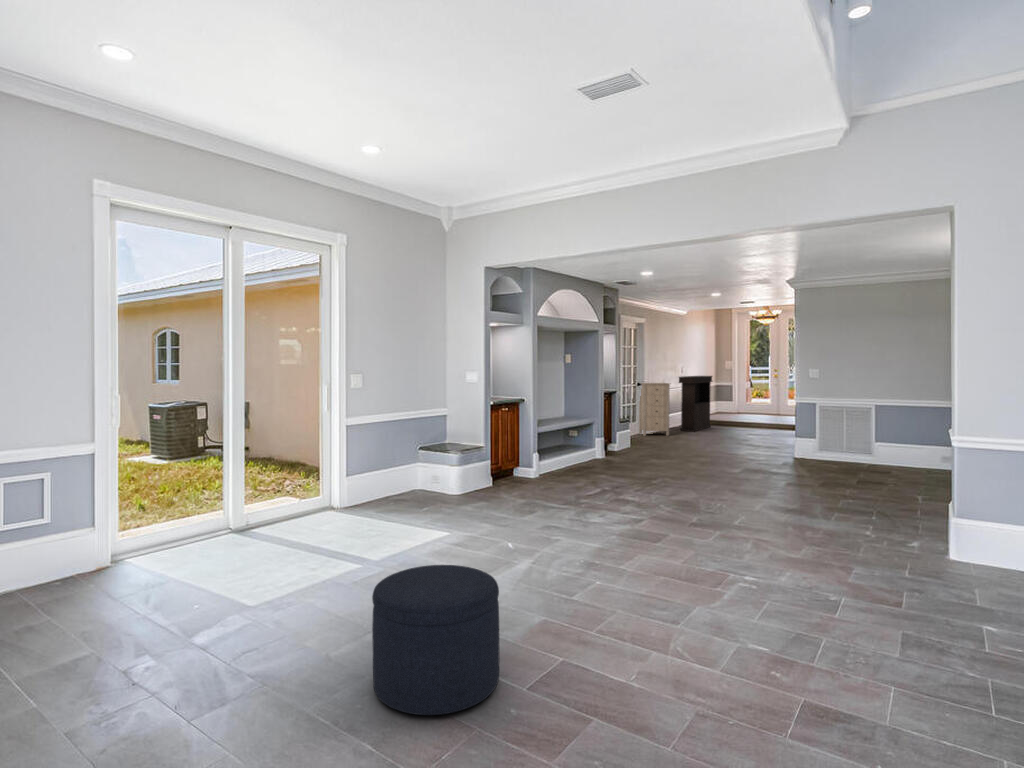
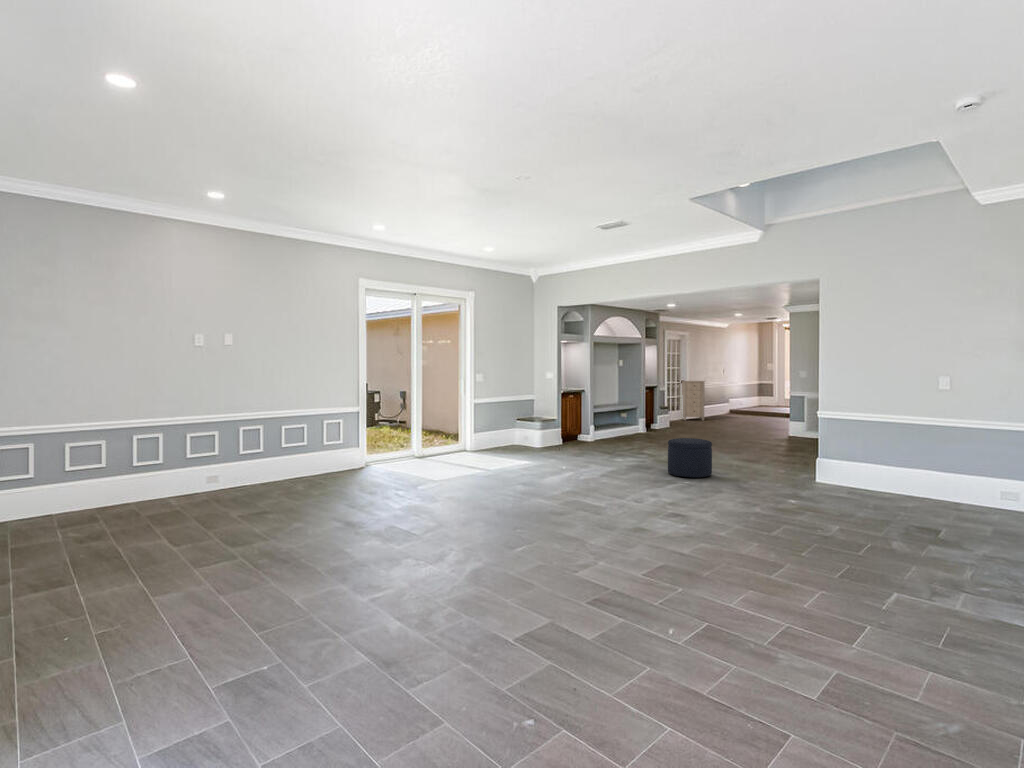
console table: present [679,376,712,432] -> none [715,376,746,418]
ottoman: present [372,565,500,715] -> present [668,438,712,478]

